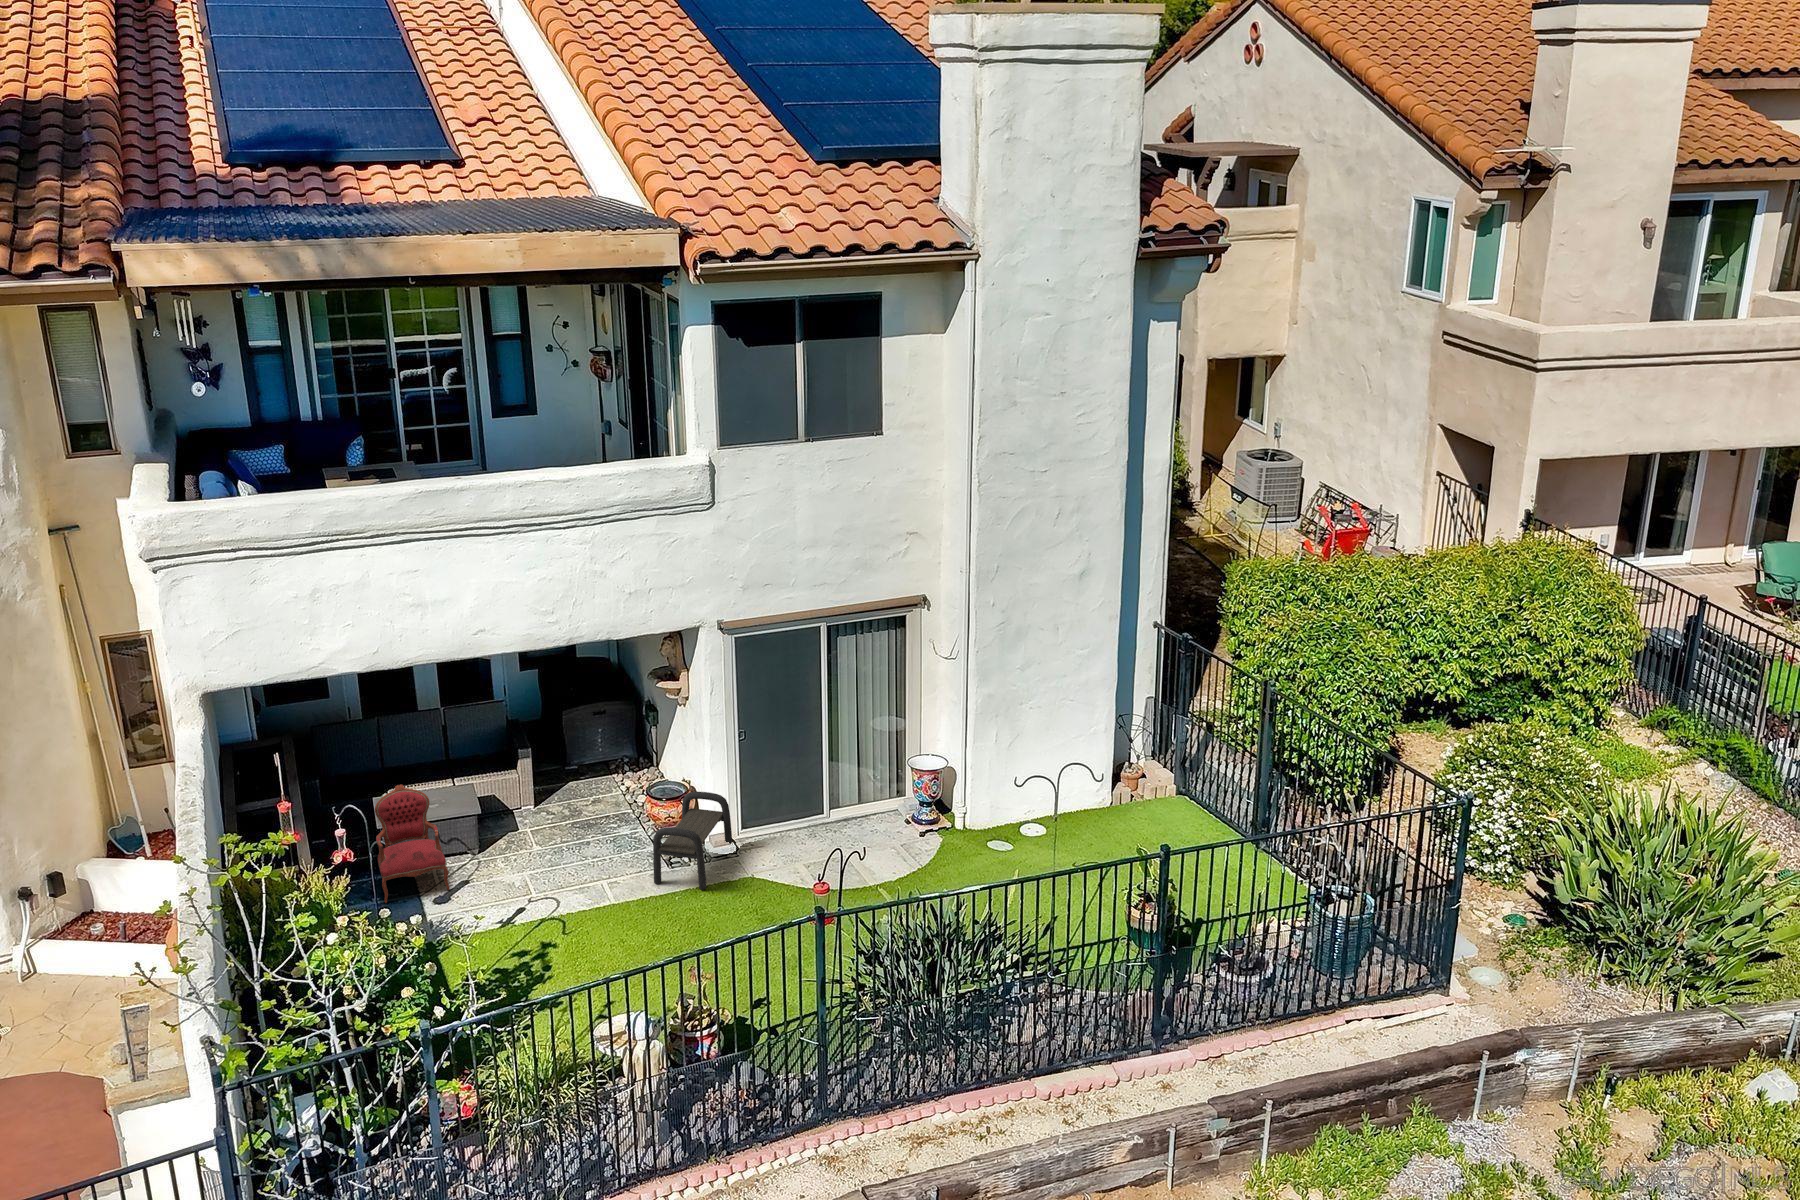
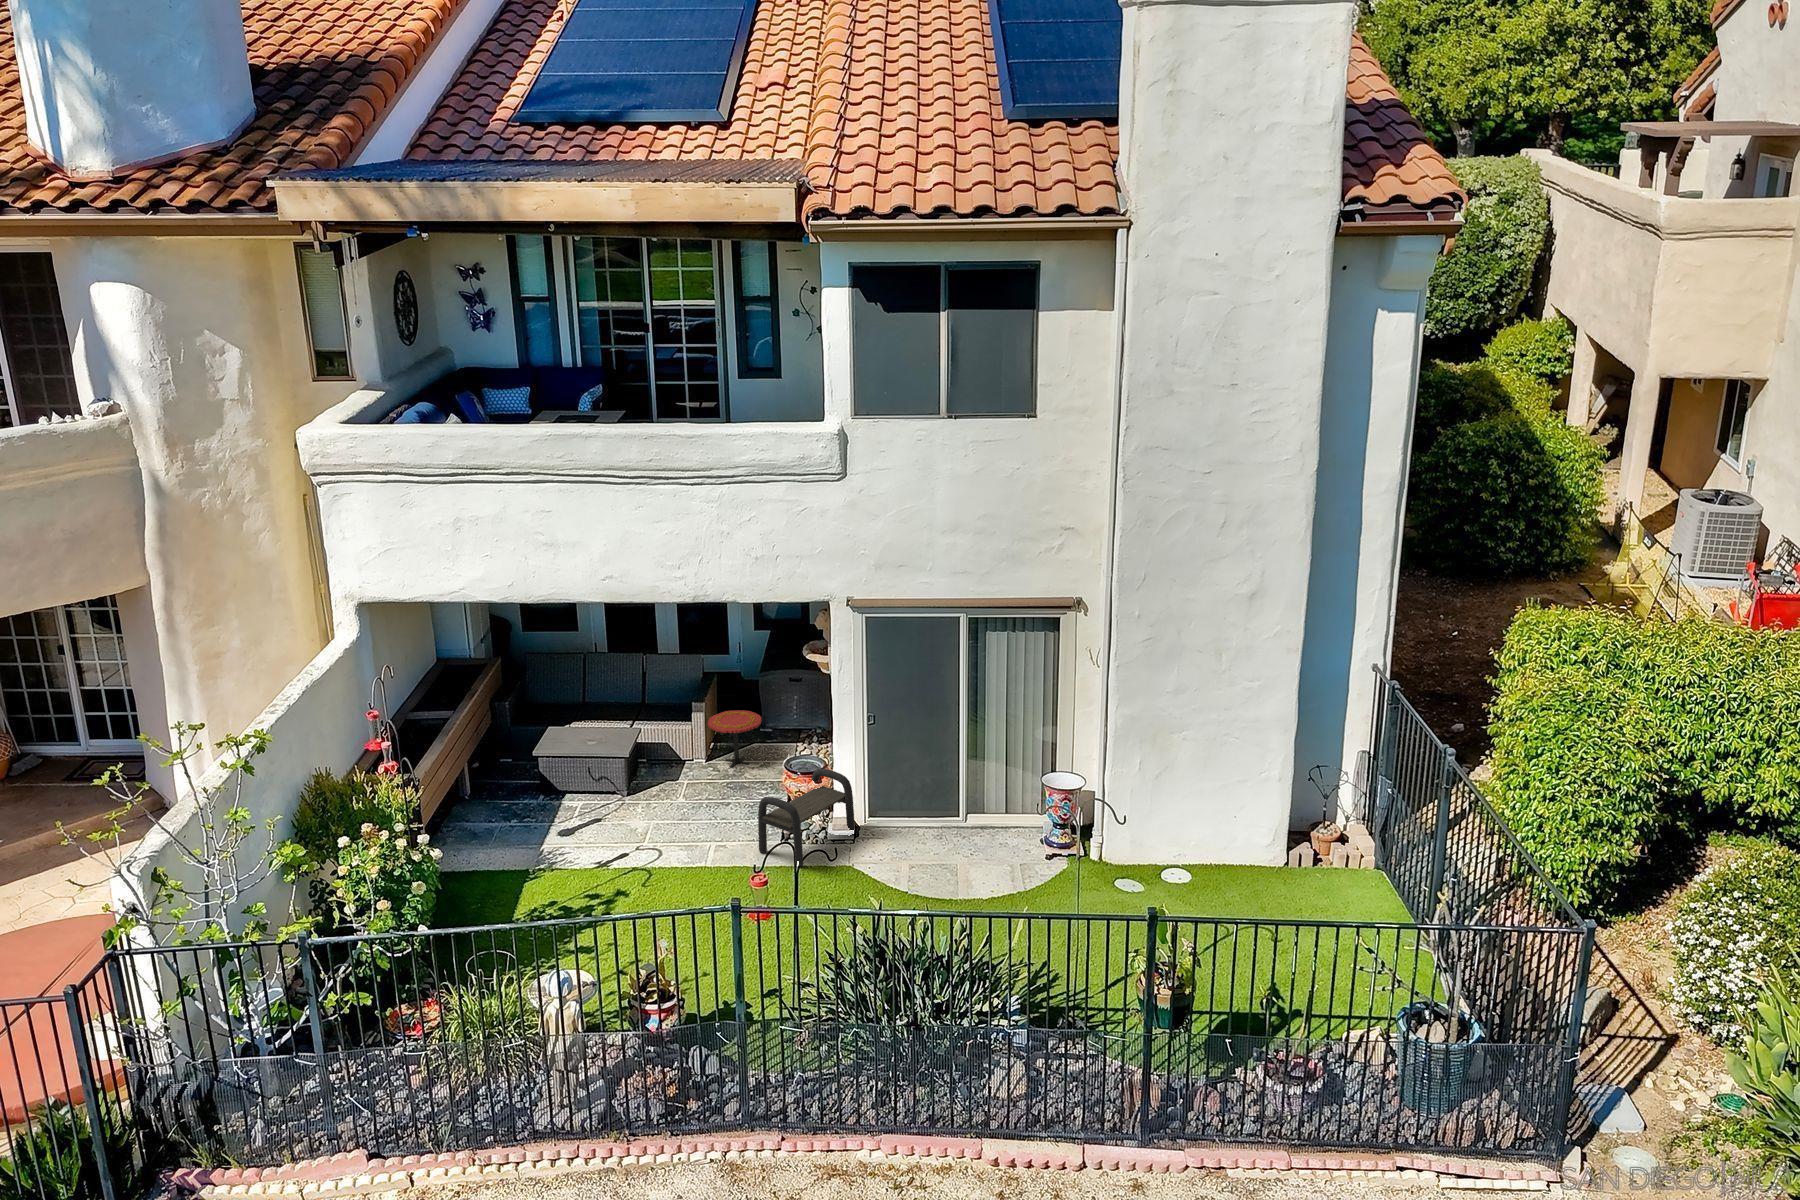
side table: none [535,748,591,807] -> present [708,710,762,767]
armchair: present [375,785,450,903] -> none [521,715,586,823]

